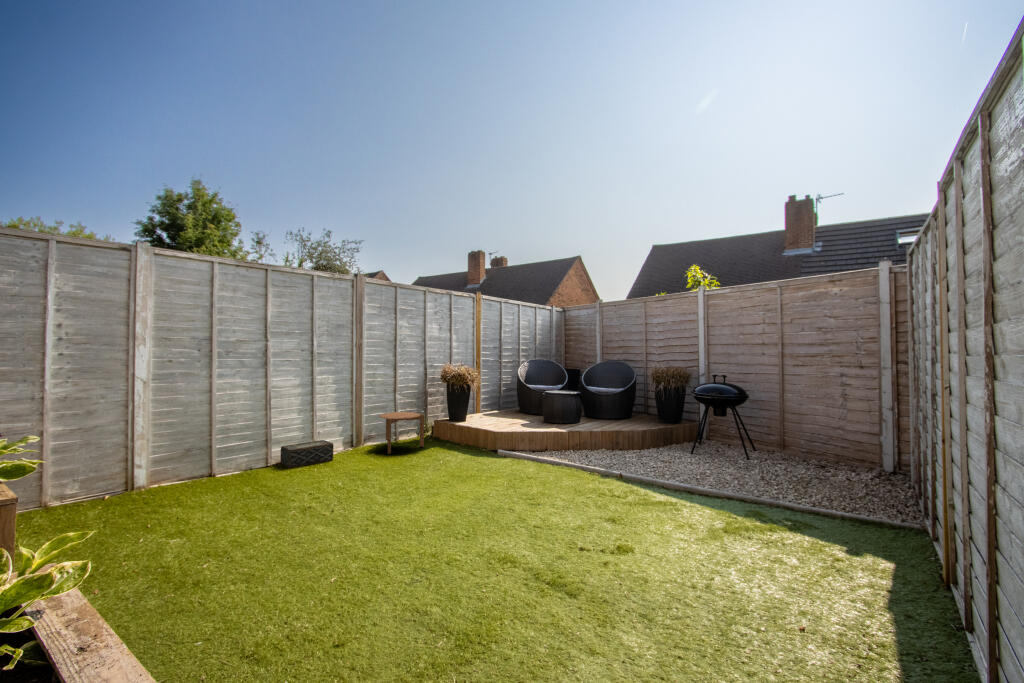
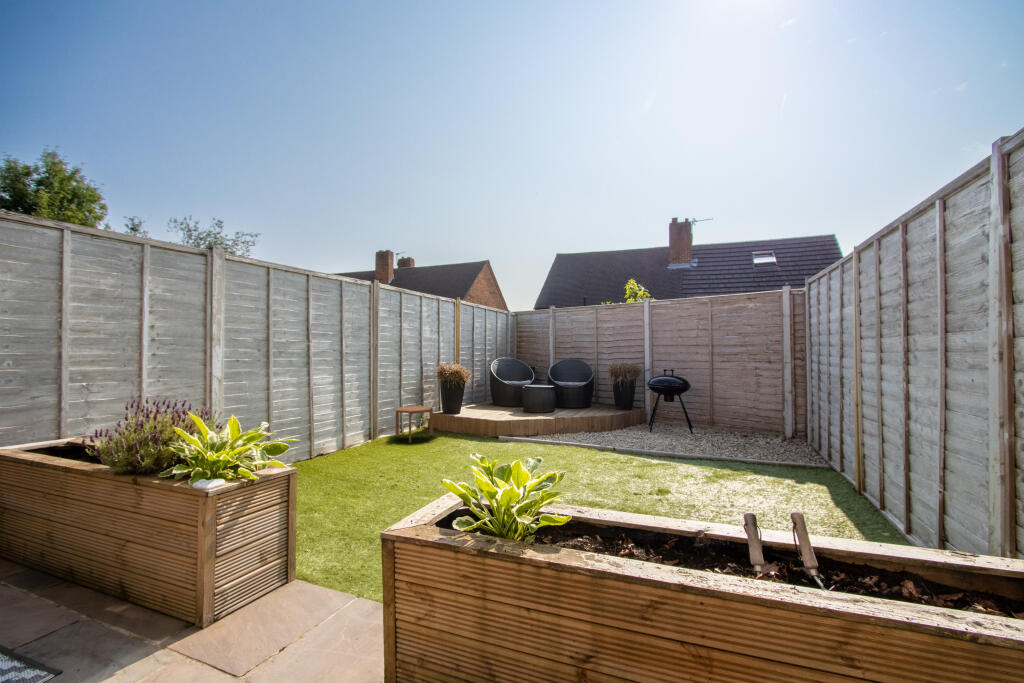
woven basket: present [281,440,334,468] -> none [322,433,368,458]

